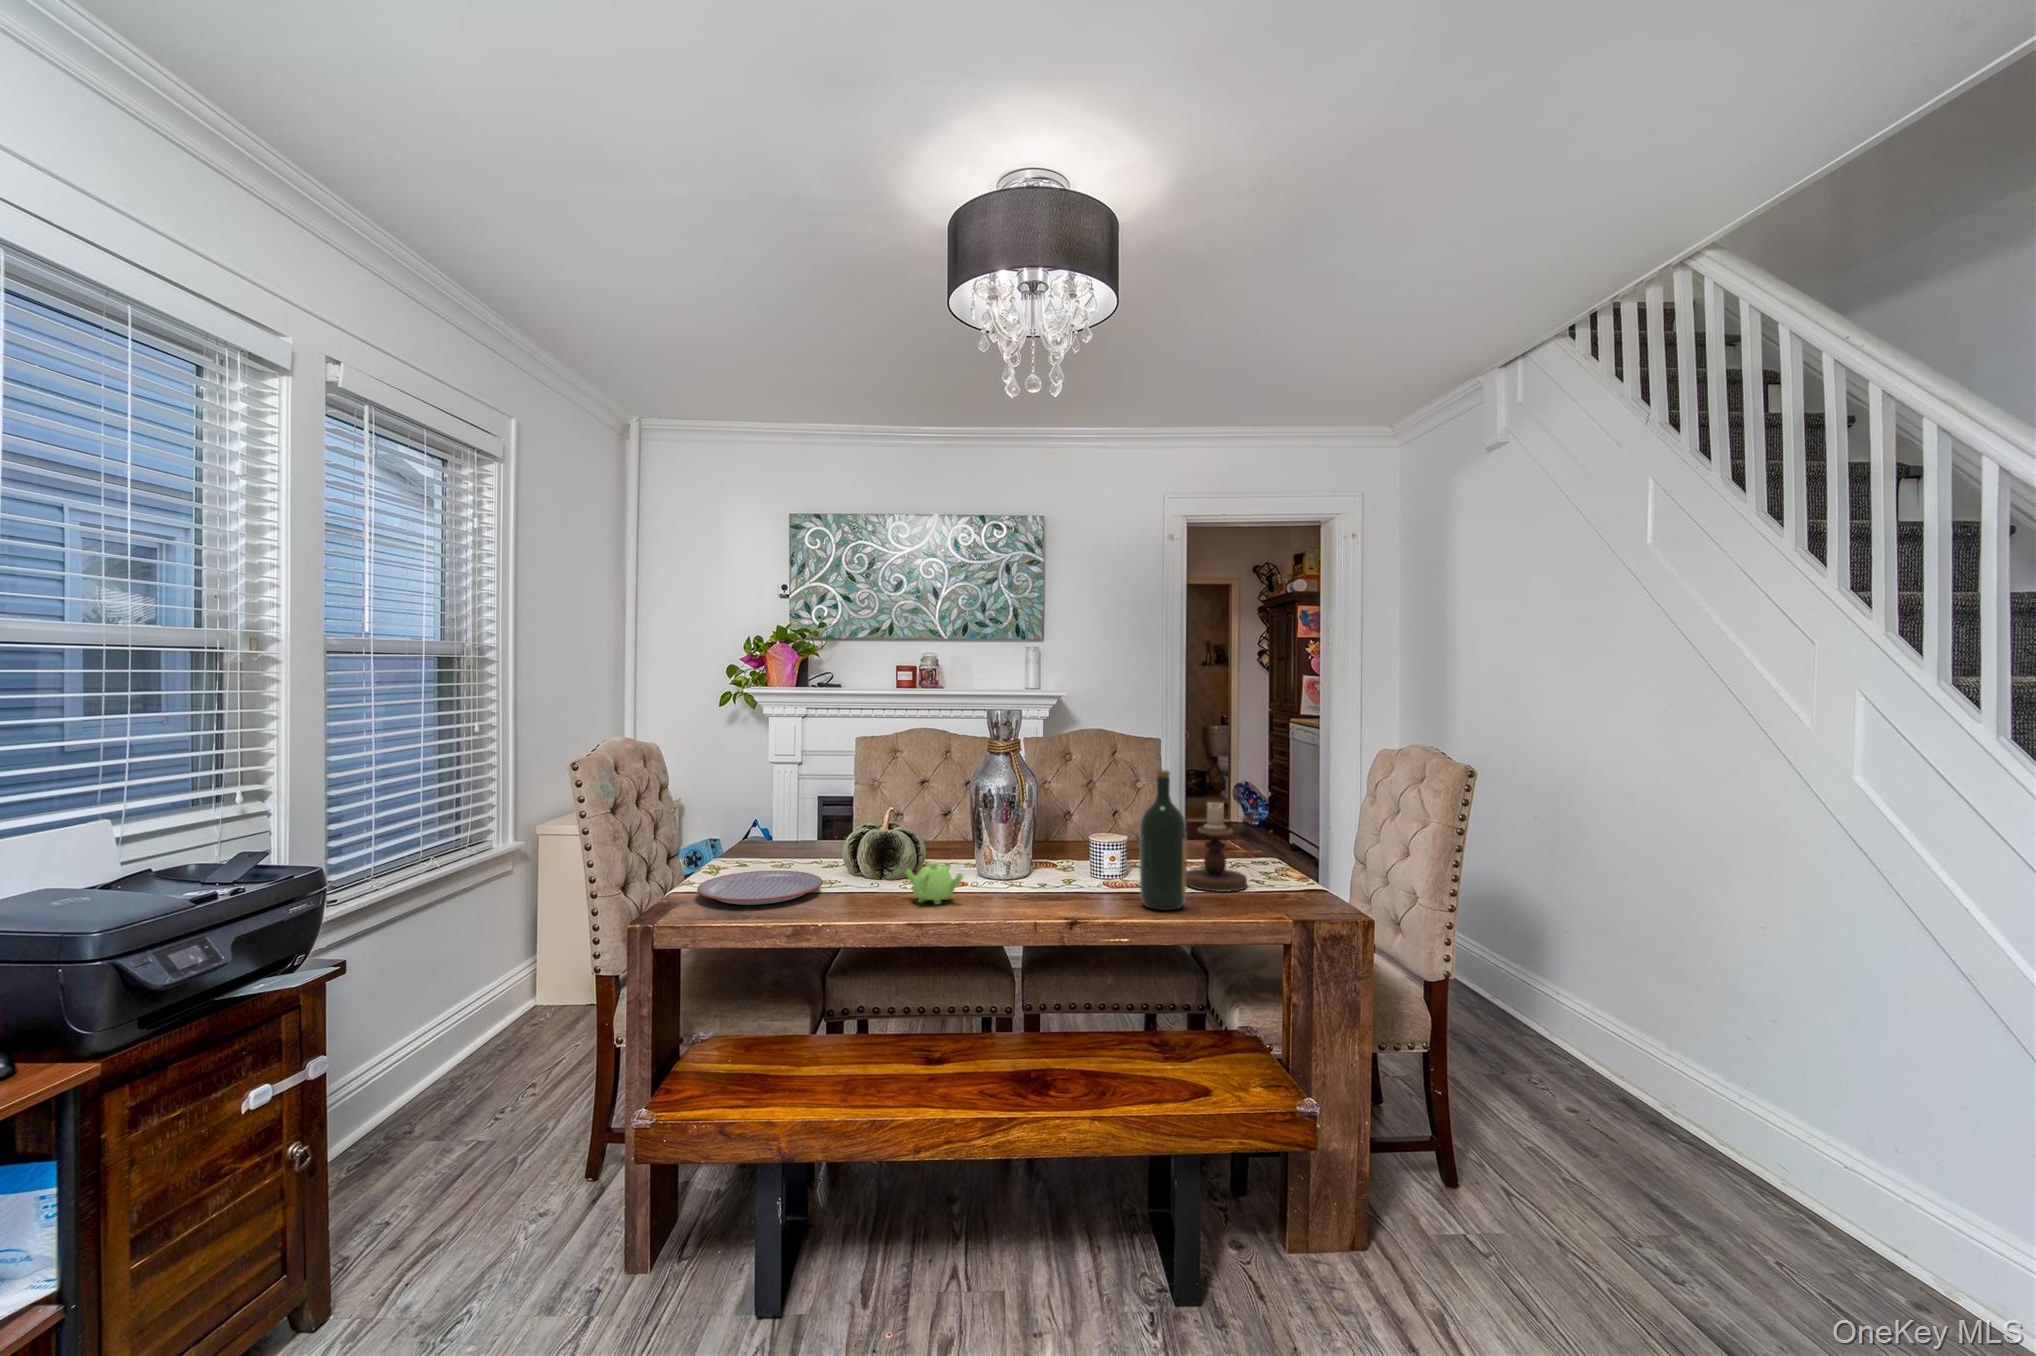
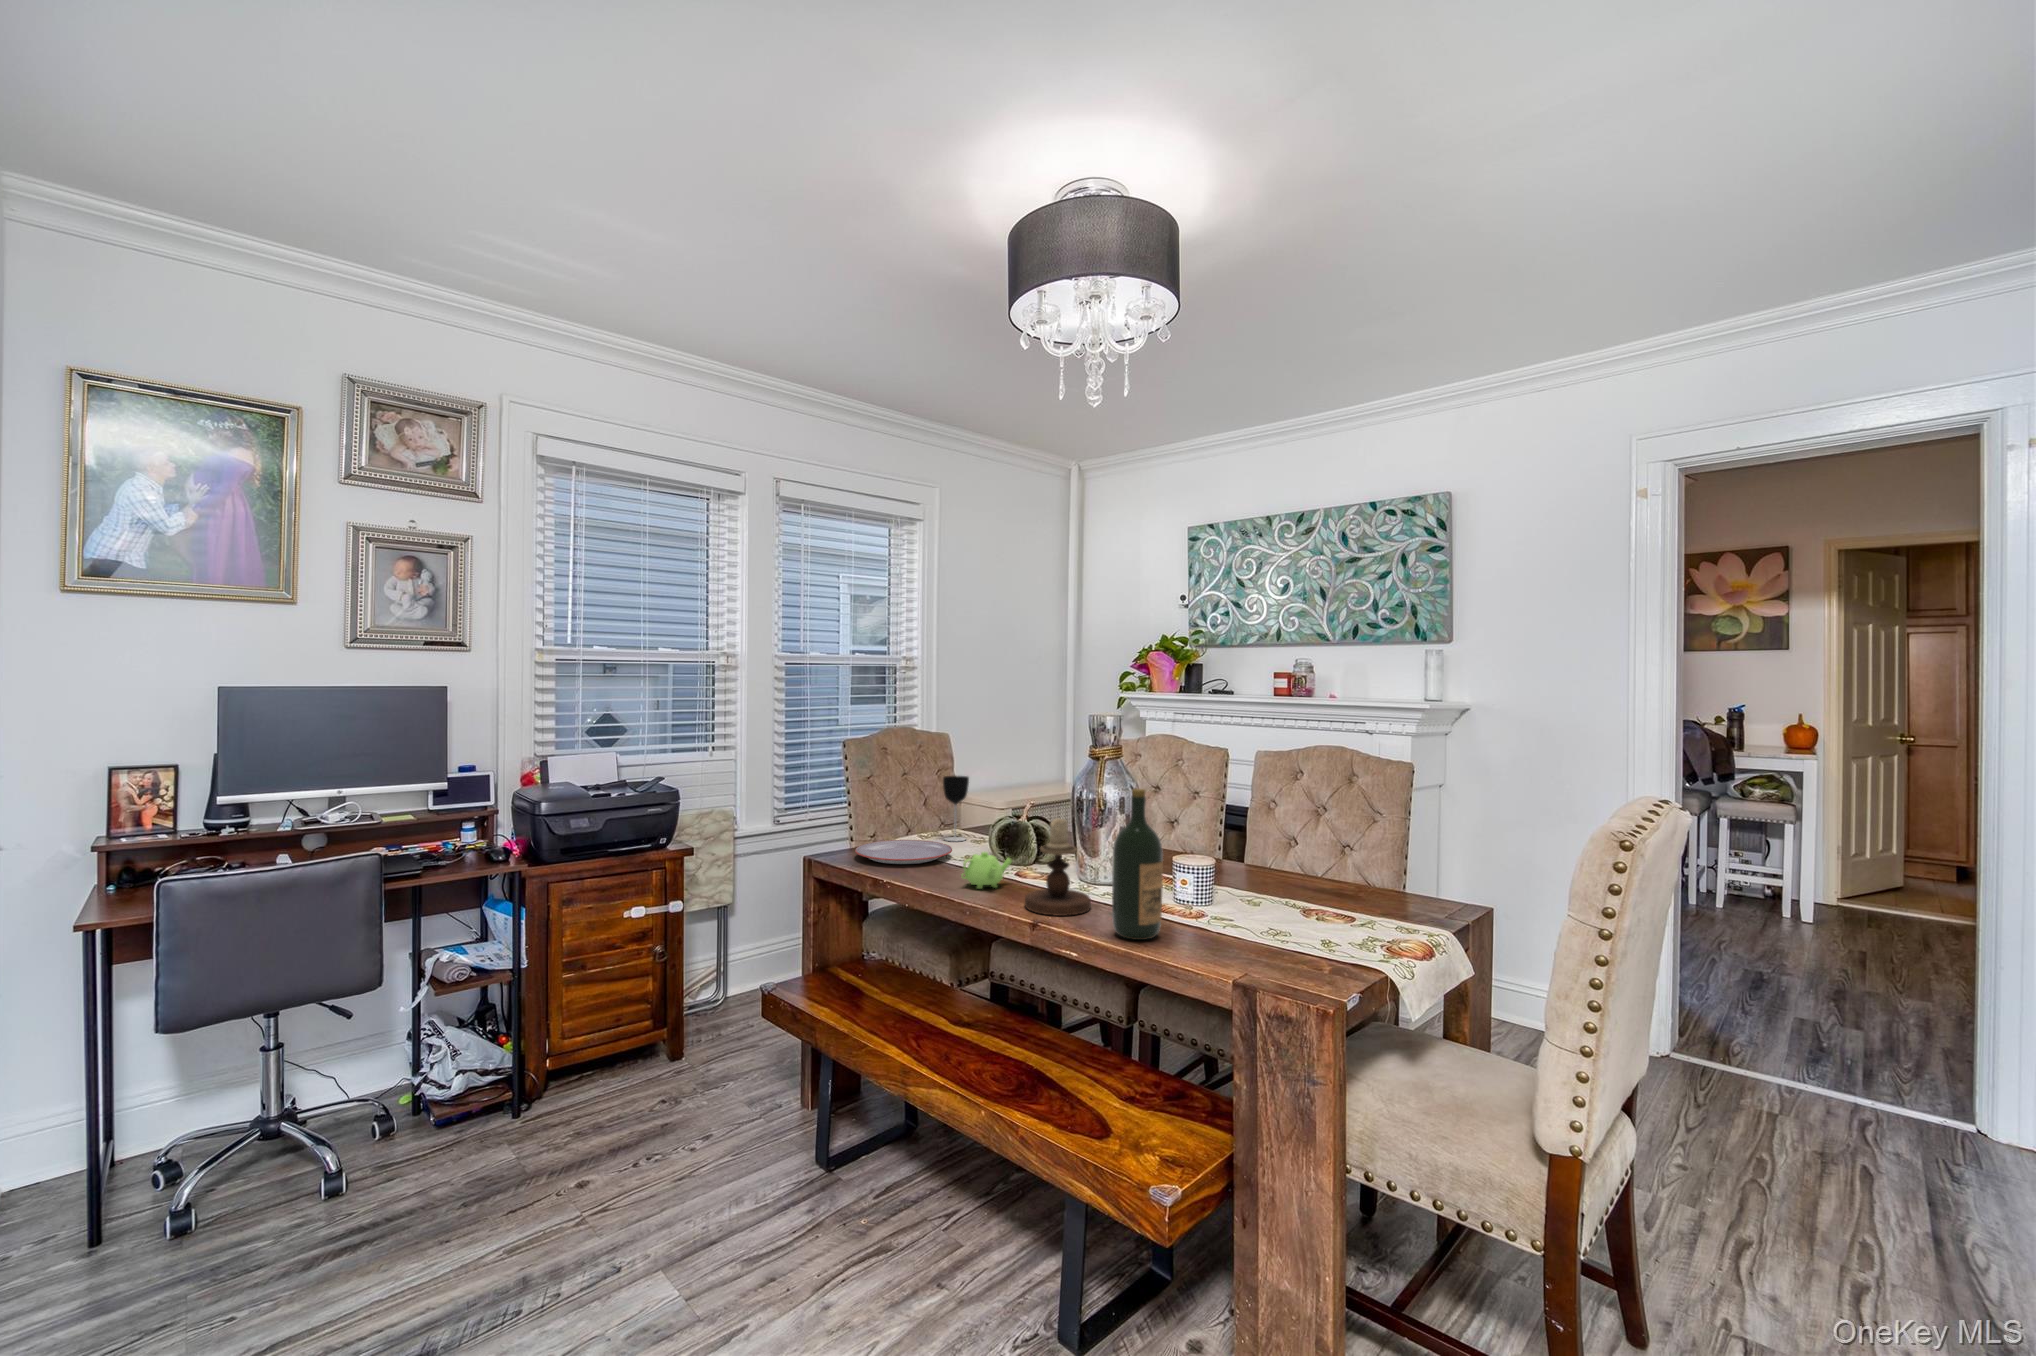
wine glass: none [736,789,767,869] -> present [943,776,969,841]
candlestick: present [1186,802,1247,892] -> present [1025,818,1091,916]

